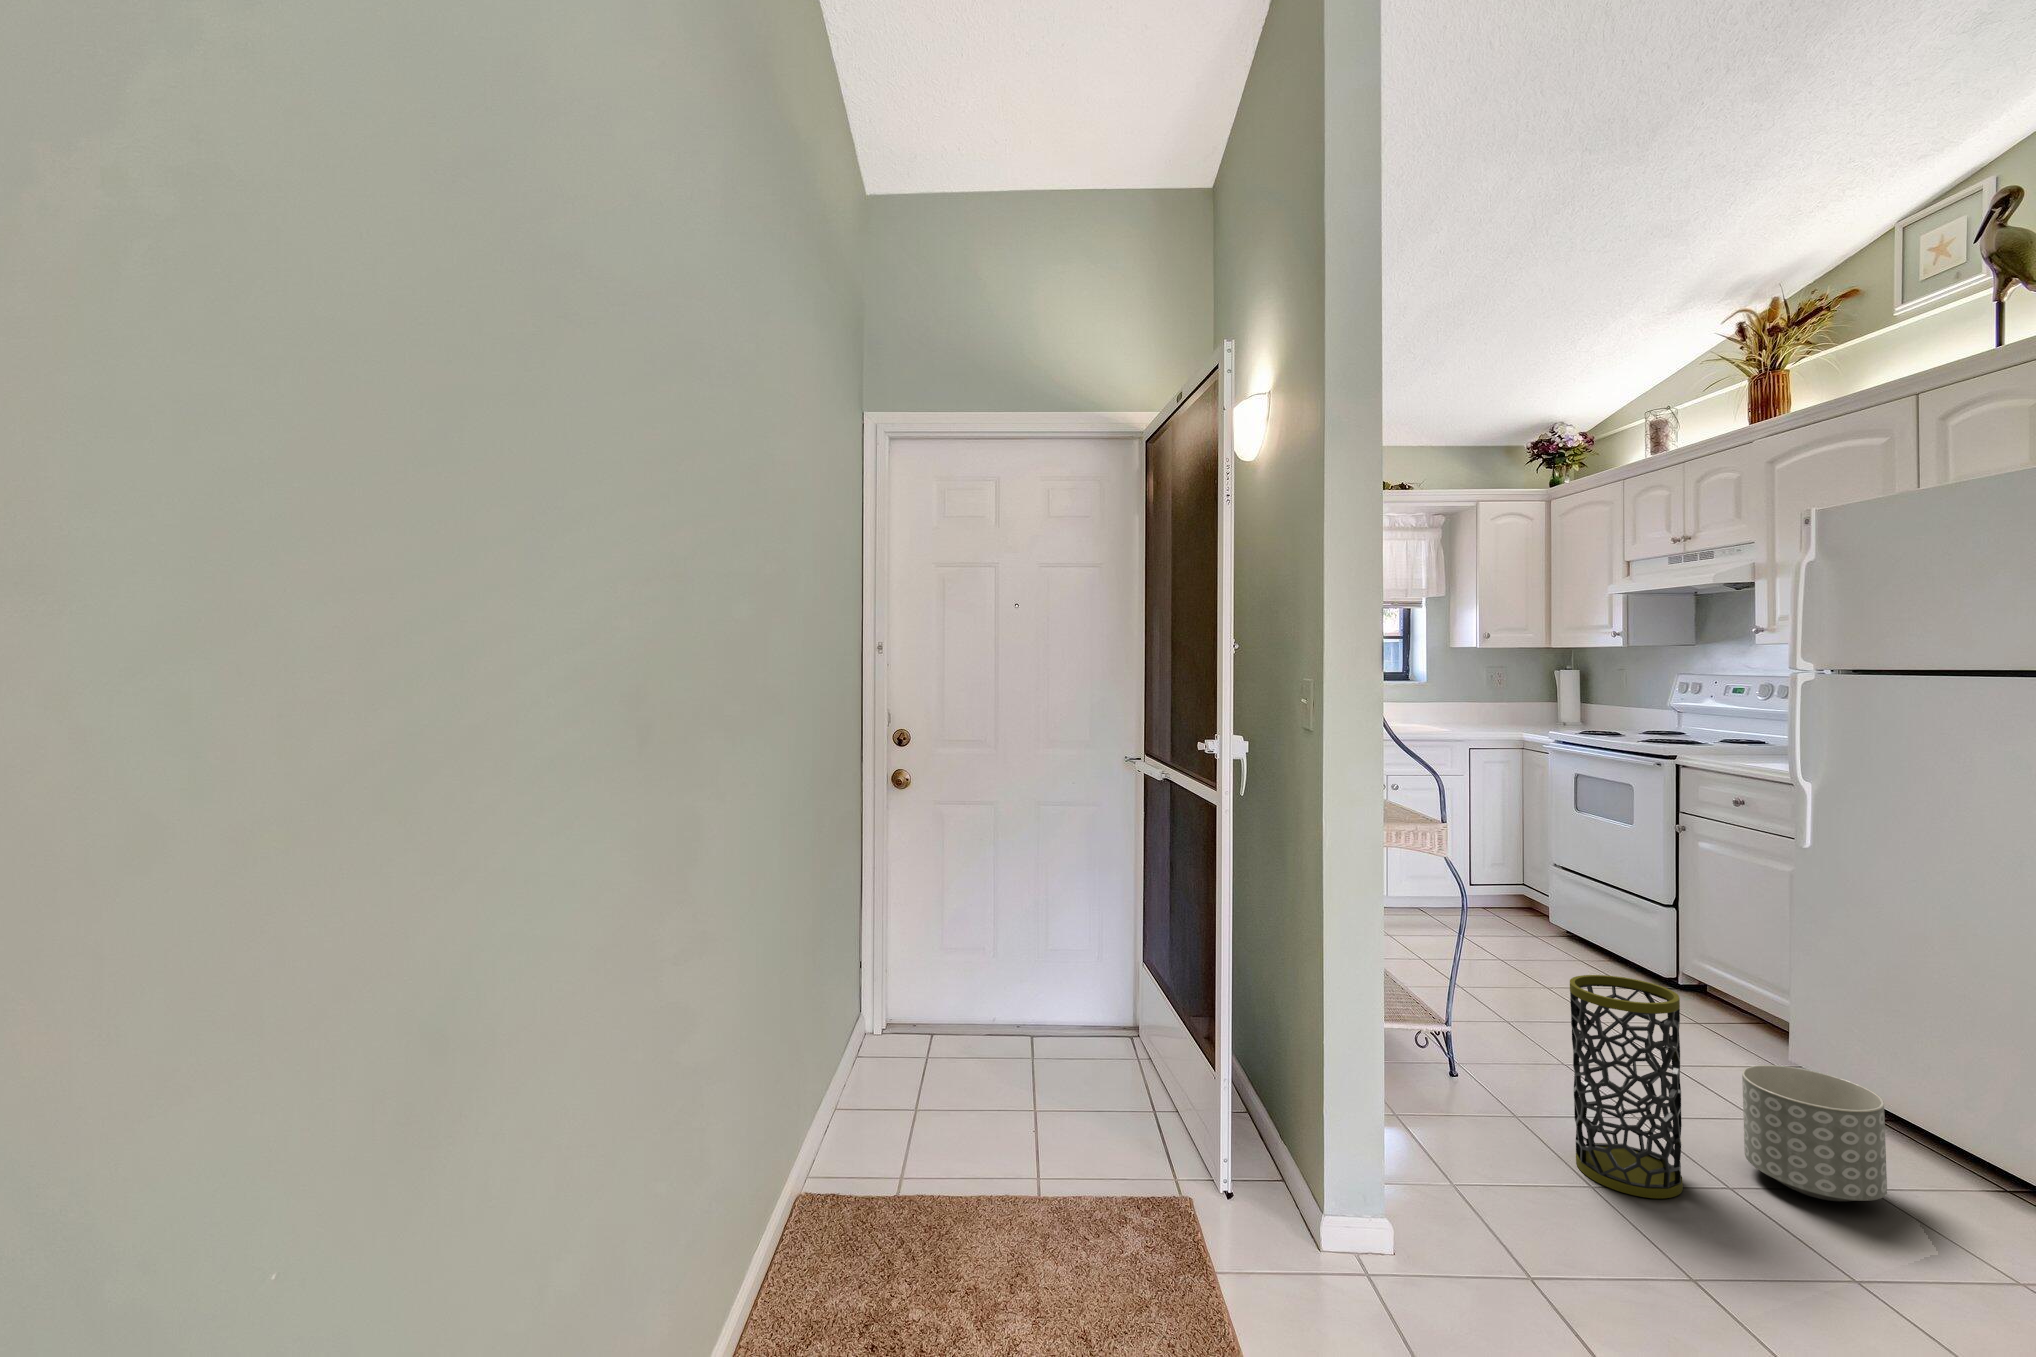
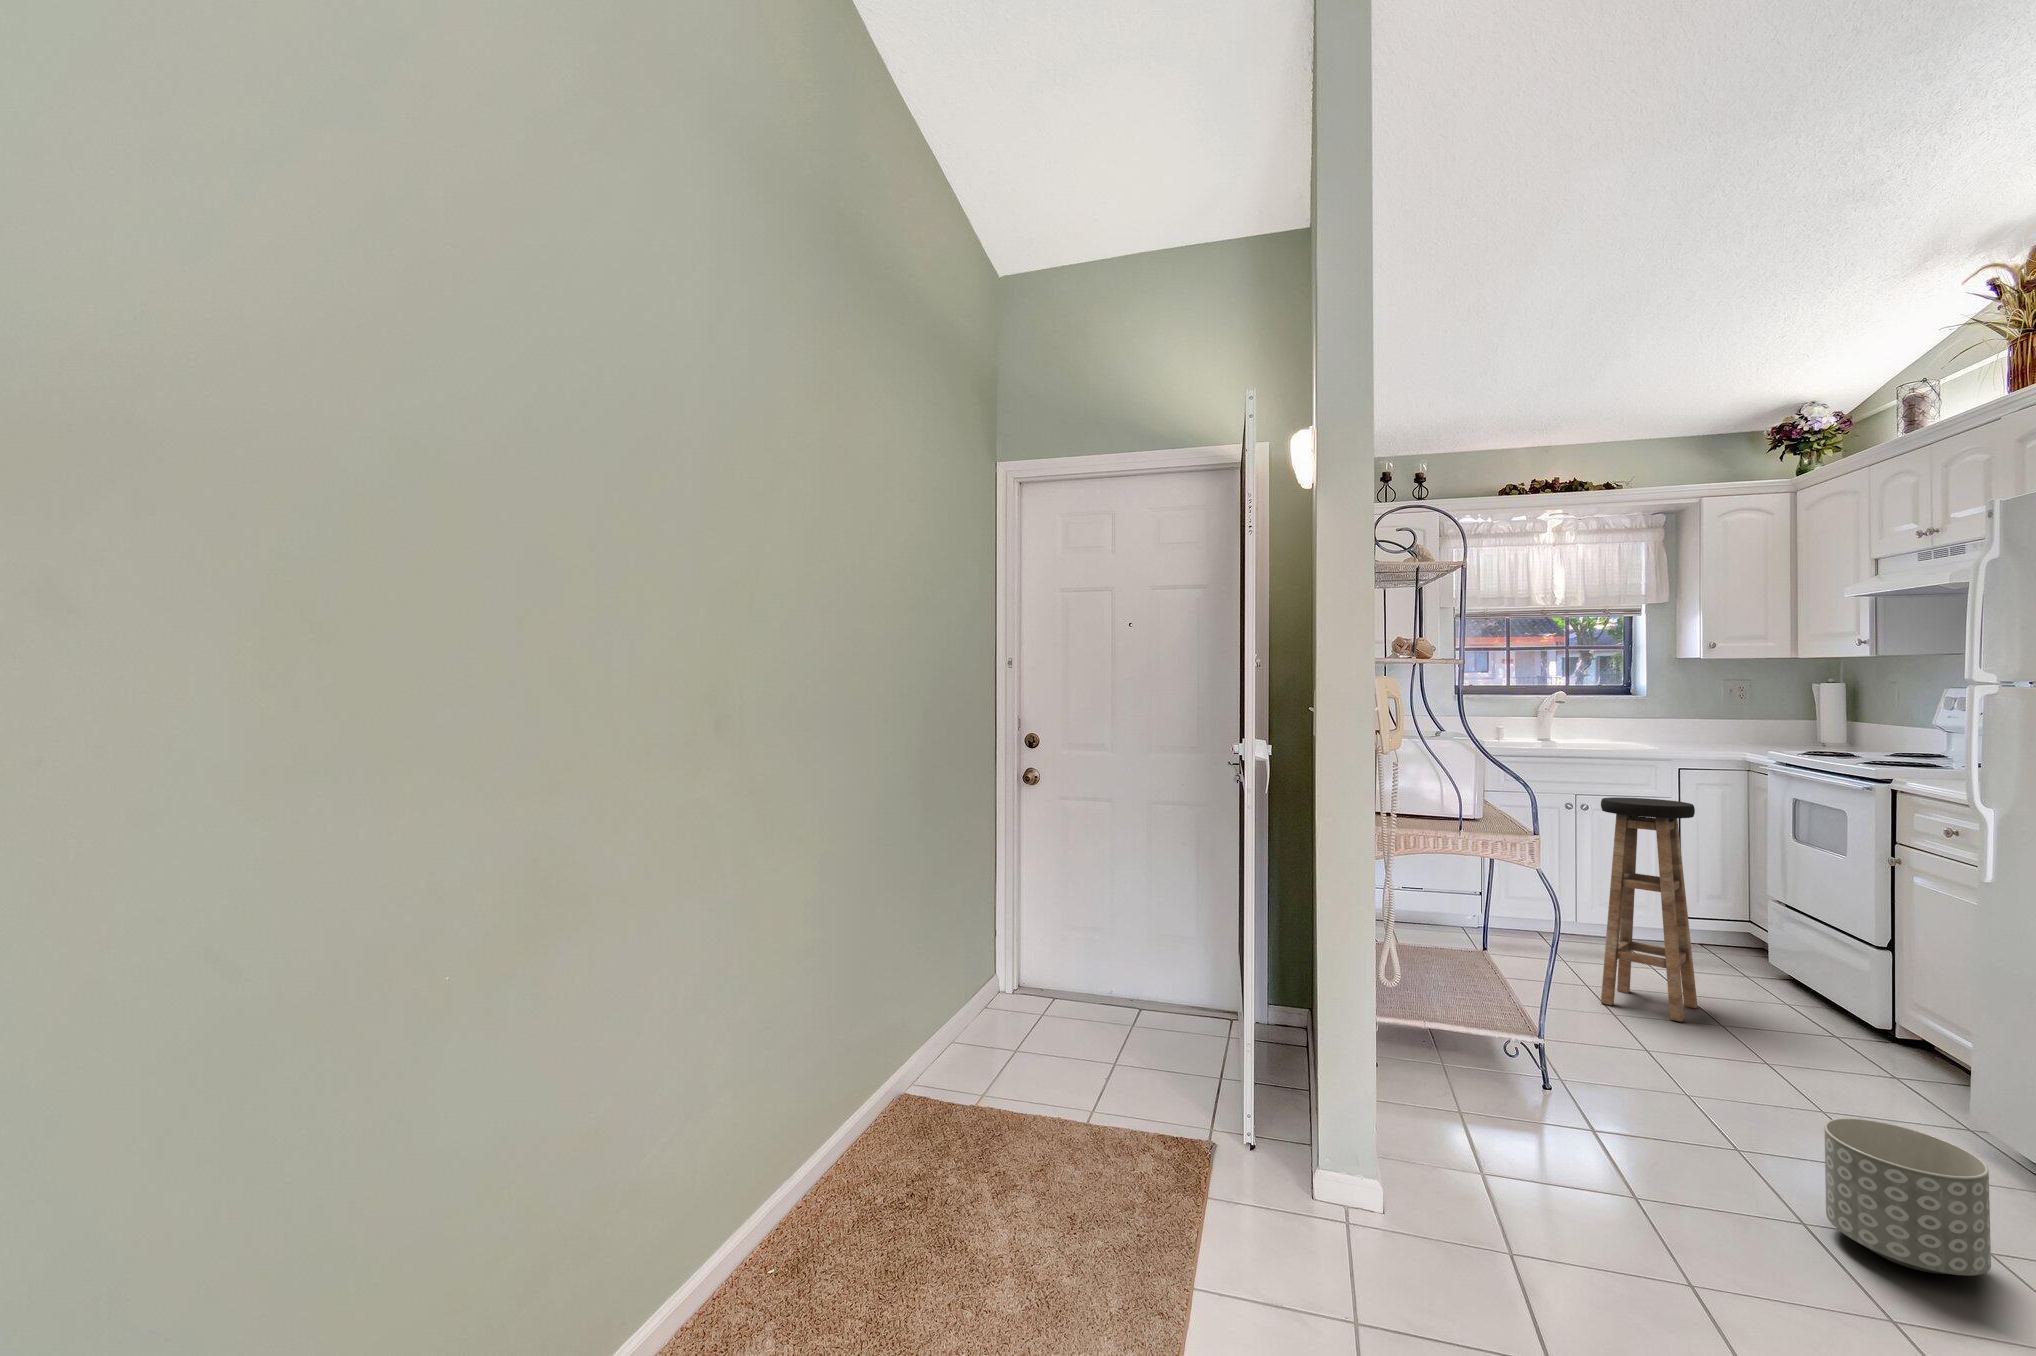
bar stool: none [1440,779,1520,986] -> present [1601,797,1697,1022]
trash can: present [1570,975,1683,1198] -> none [1618,1000,1735,1232]

